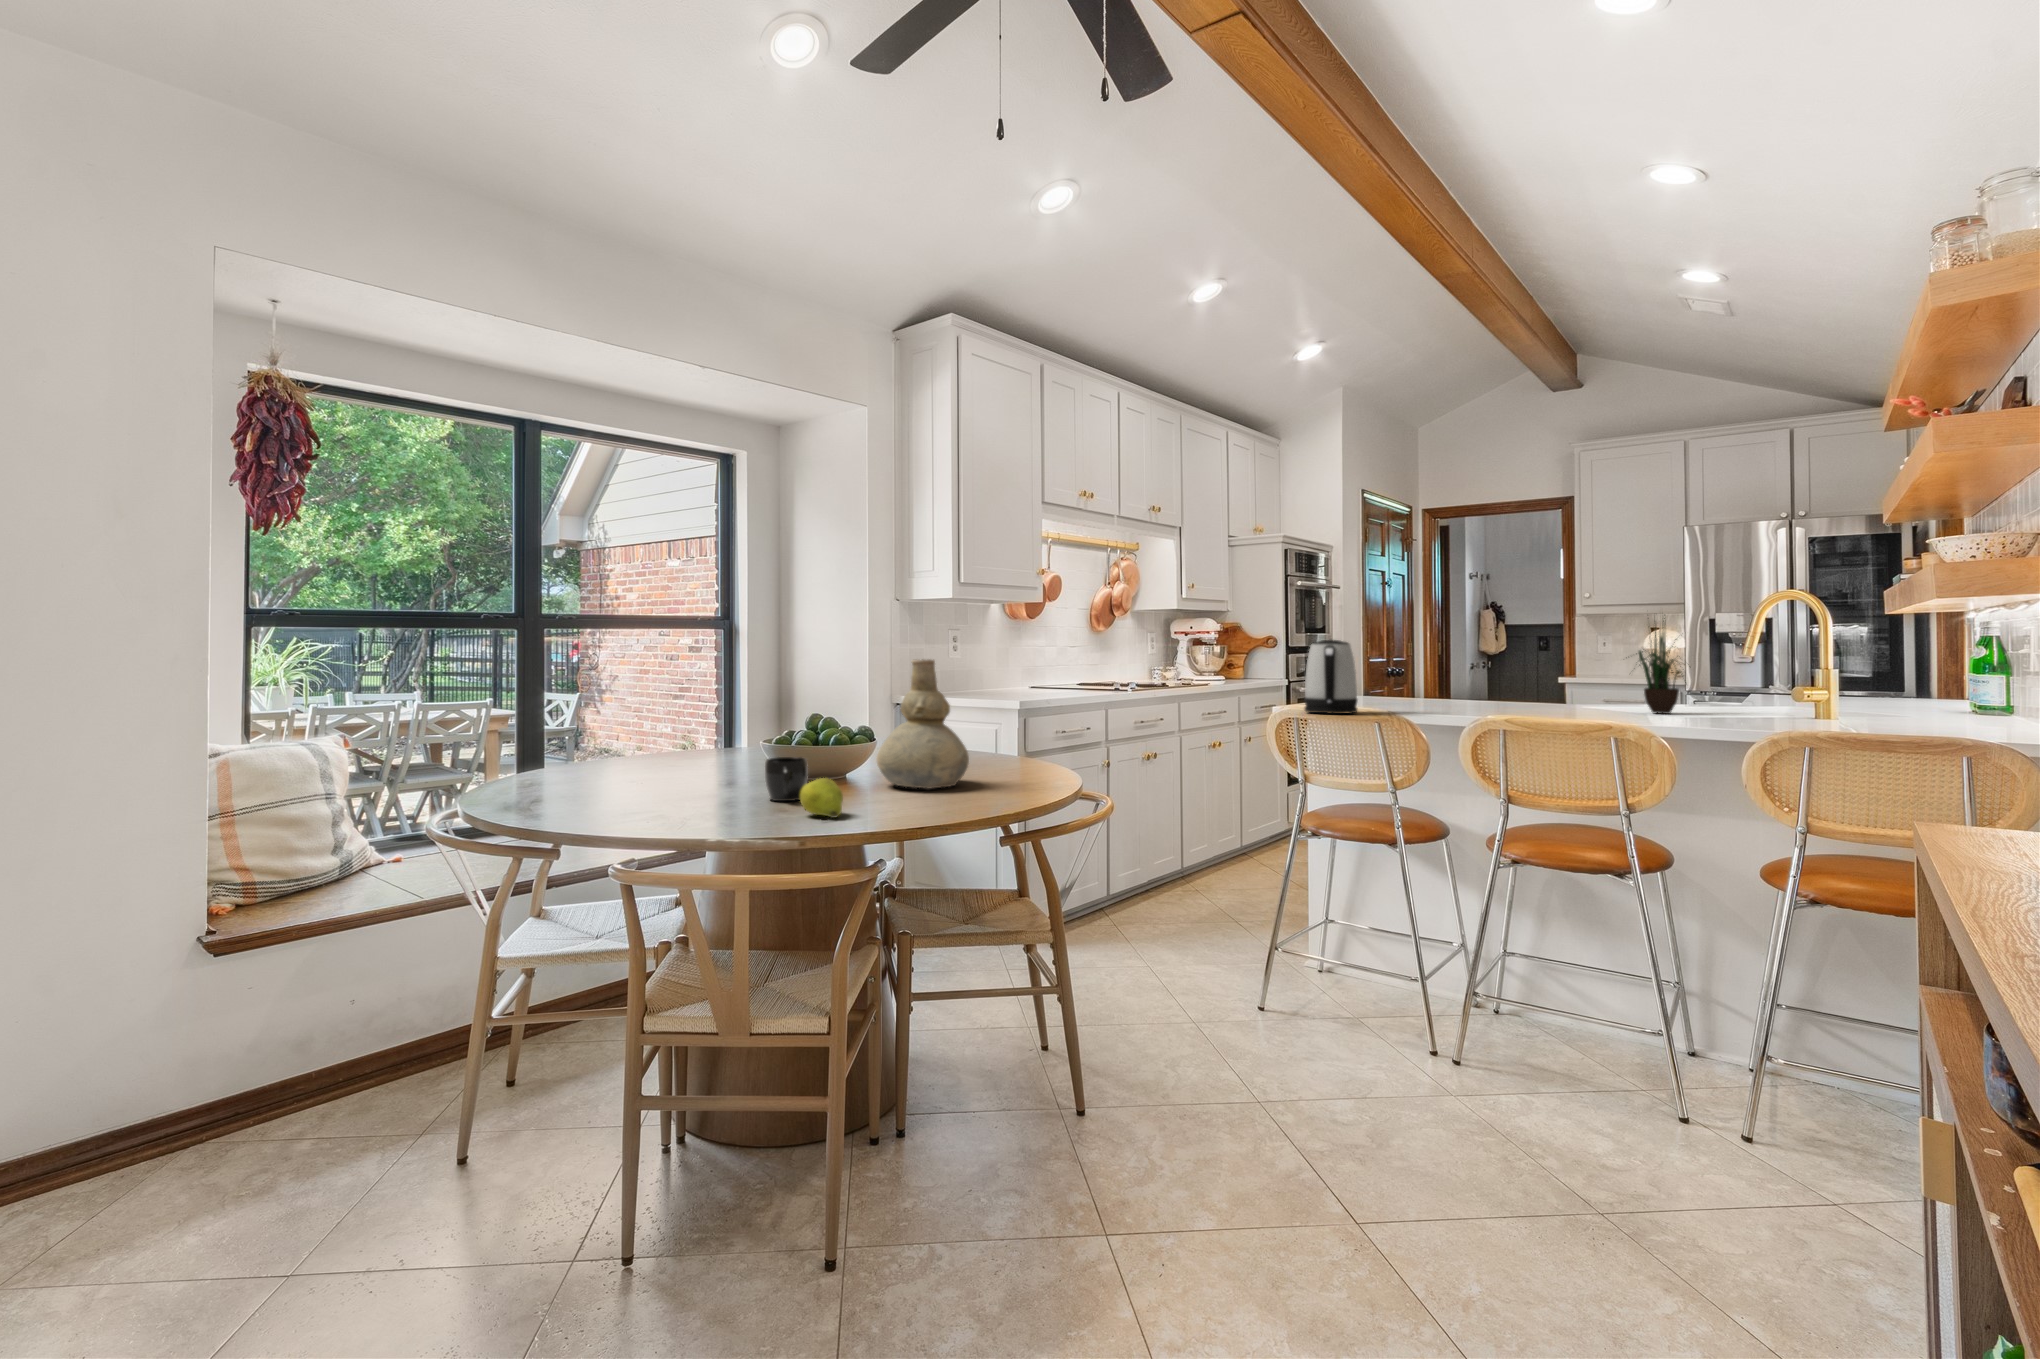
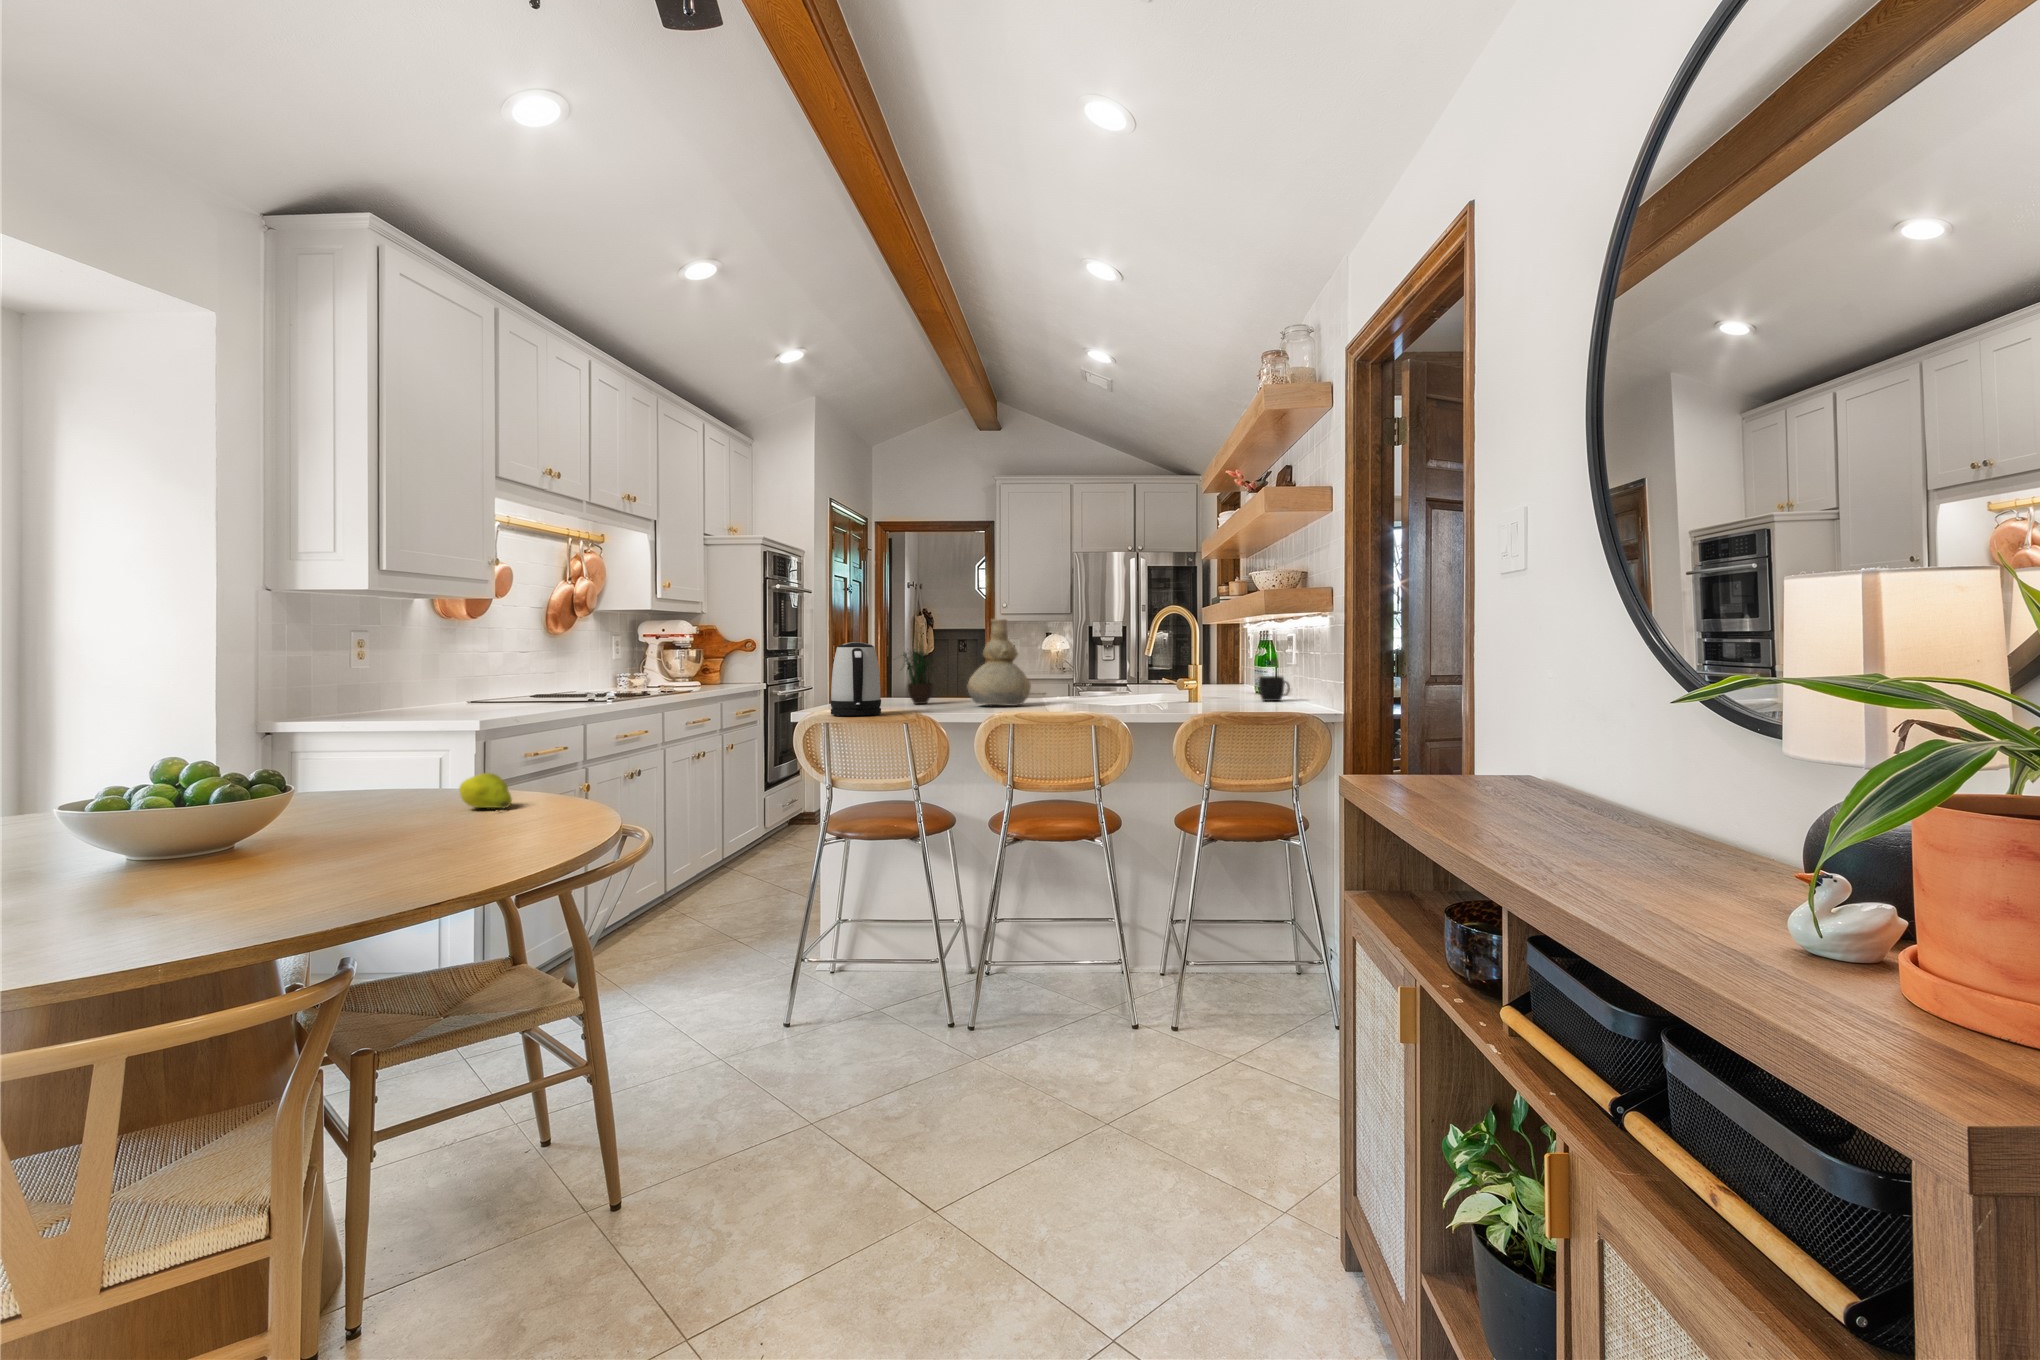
potted plant: present [1636,618,1682,714] -> present [903,627,933,704]
vase: present [876,659,969,789] -> present [968,619,1031,706]
mug: present [765,757,808,801] -> present [1258,676,1290,701]
fruit: present [800,778,843,821] -> present [459,773,512,809]

